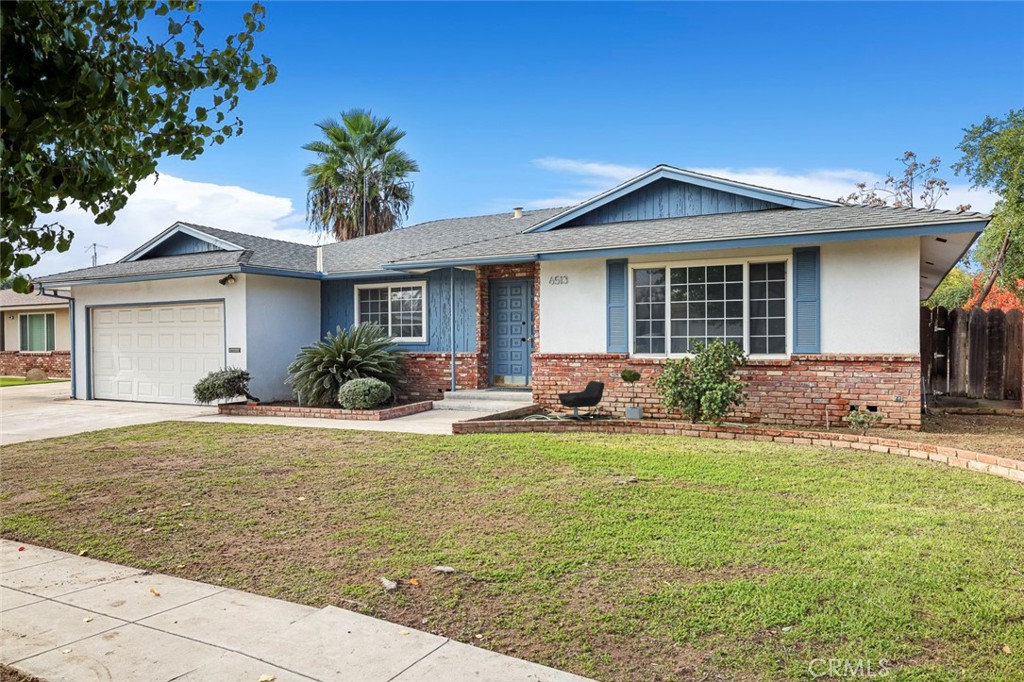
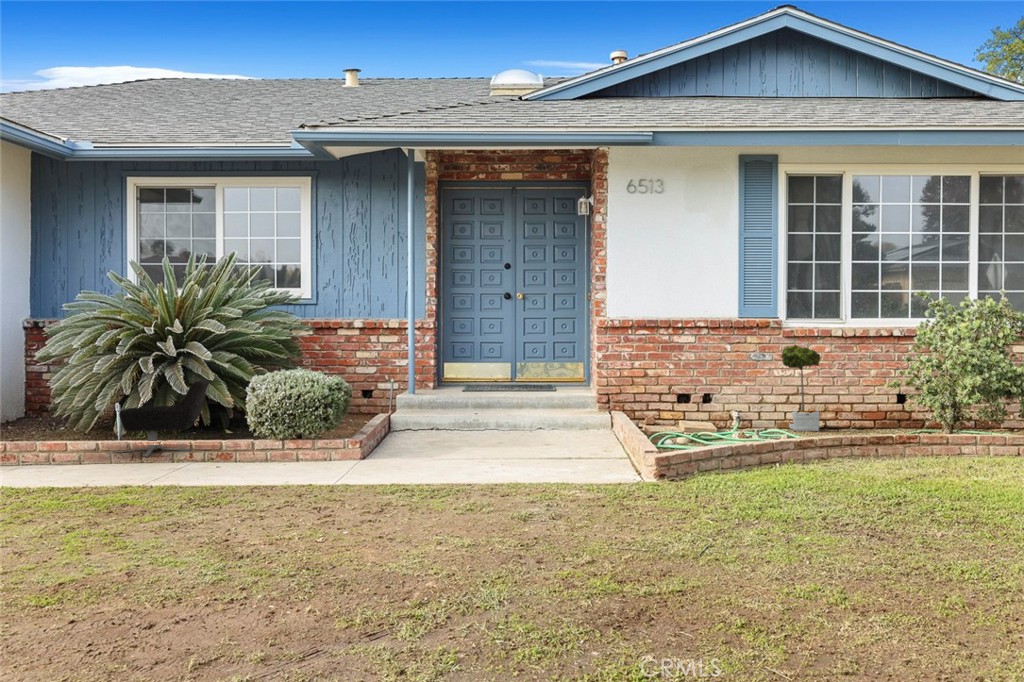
lounge chair: present [558,381,605,420] -> present [118,378,210,456]

